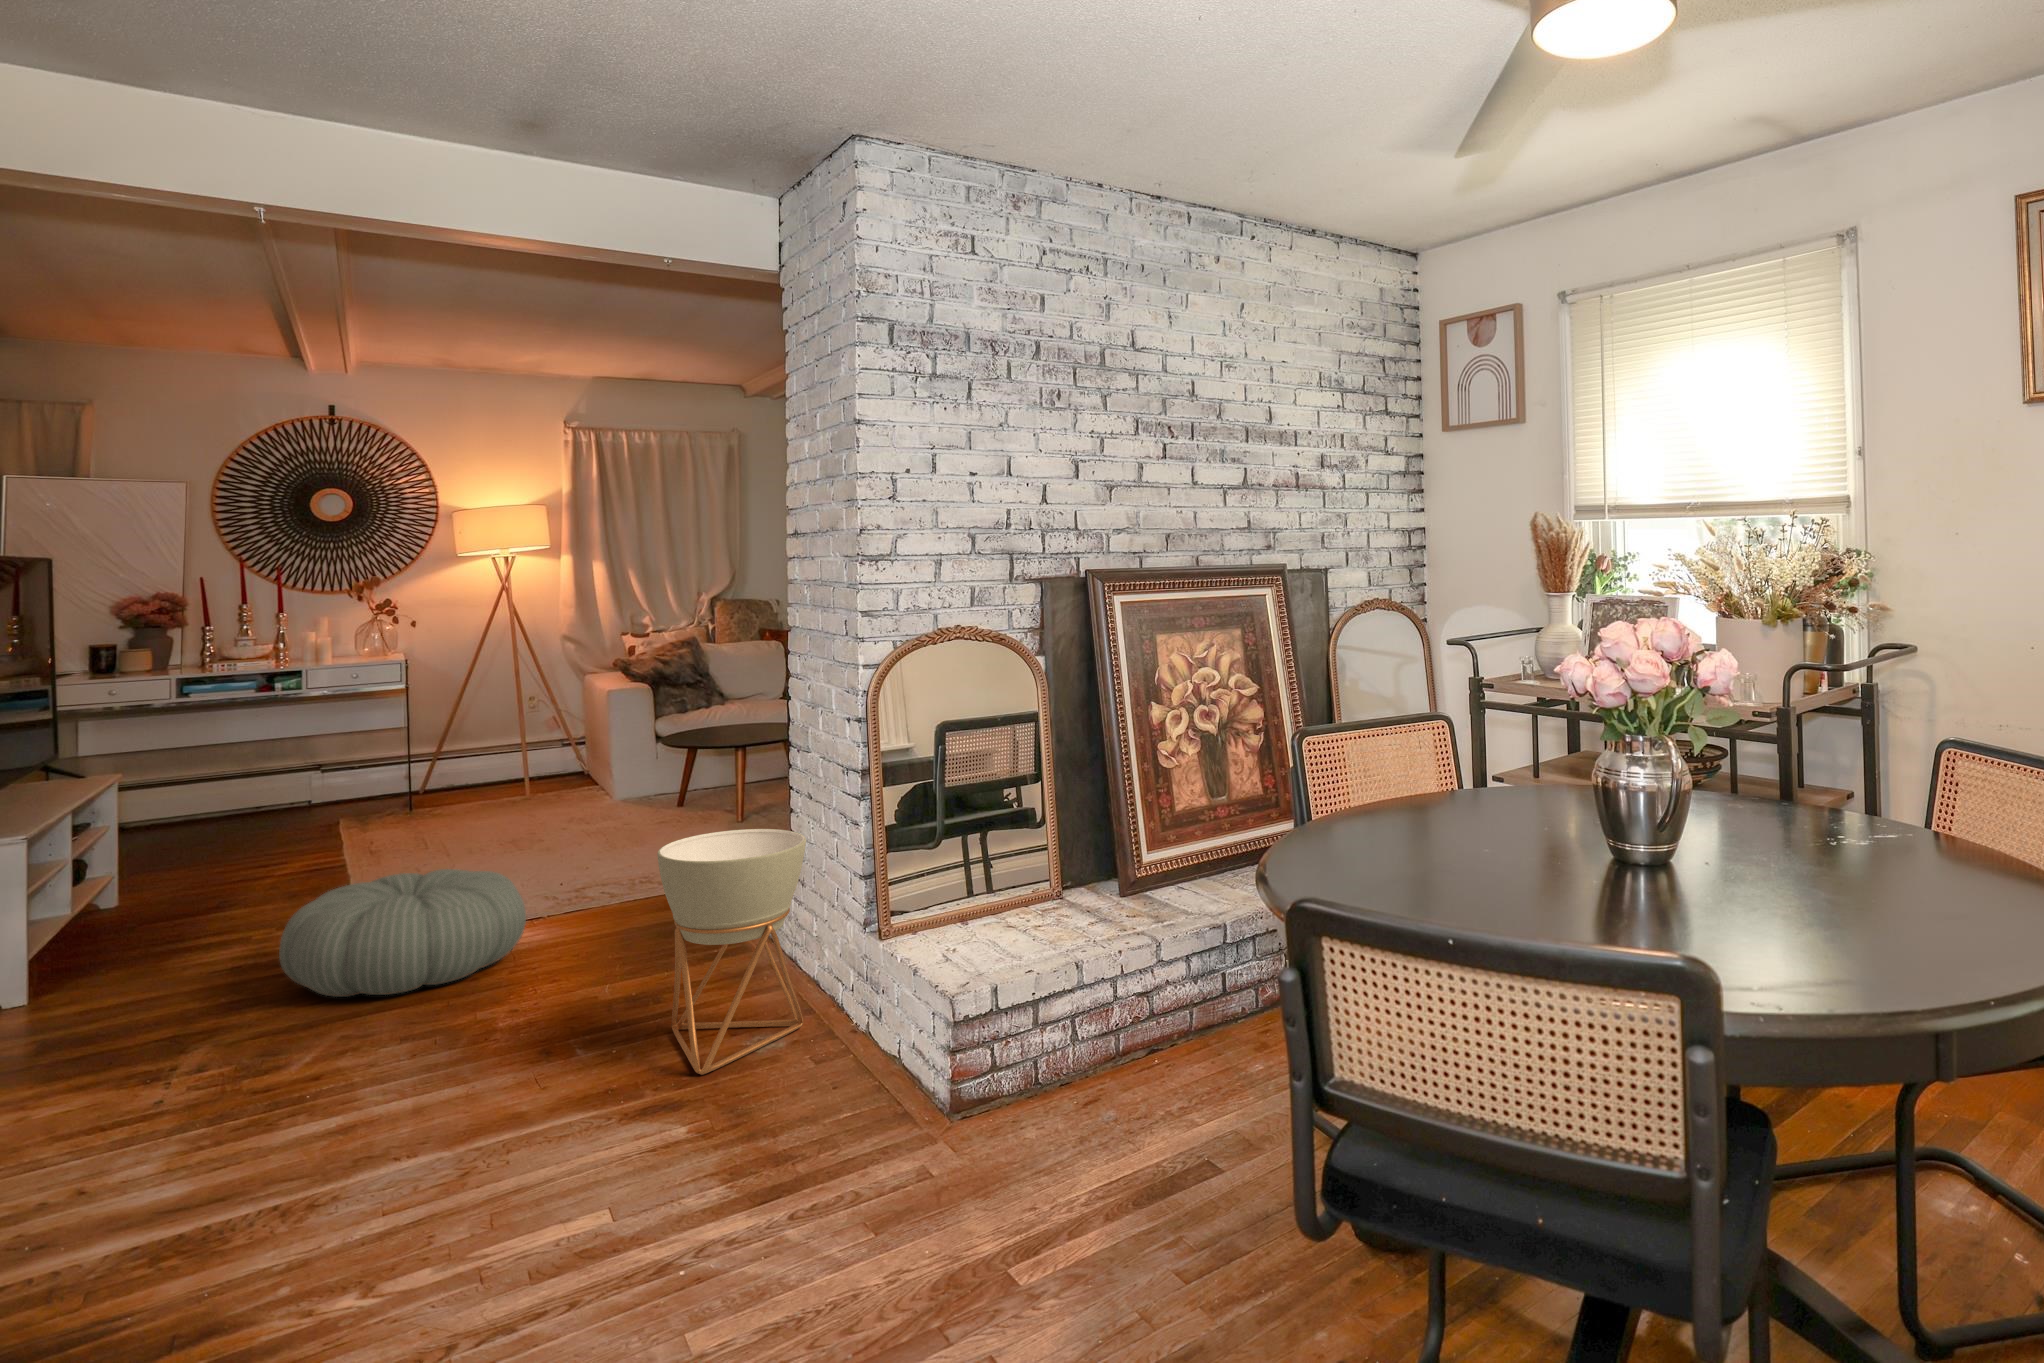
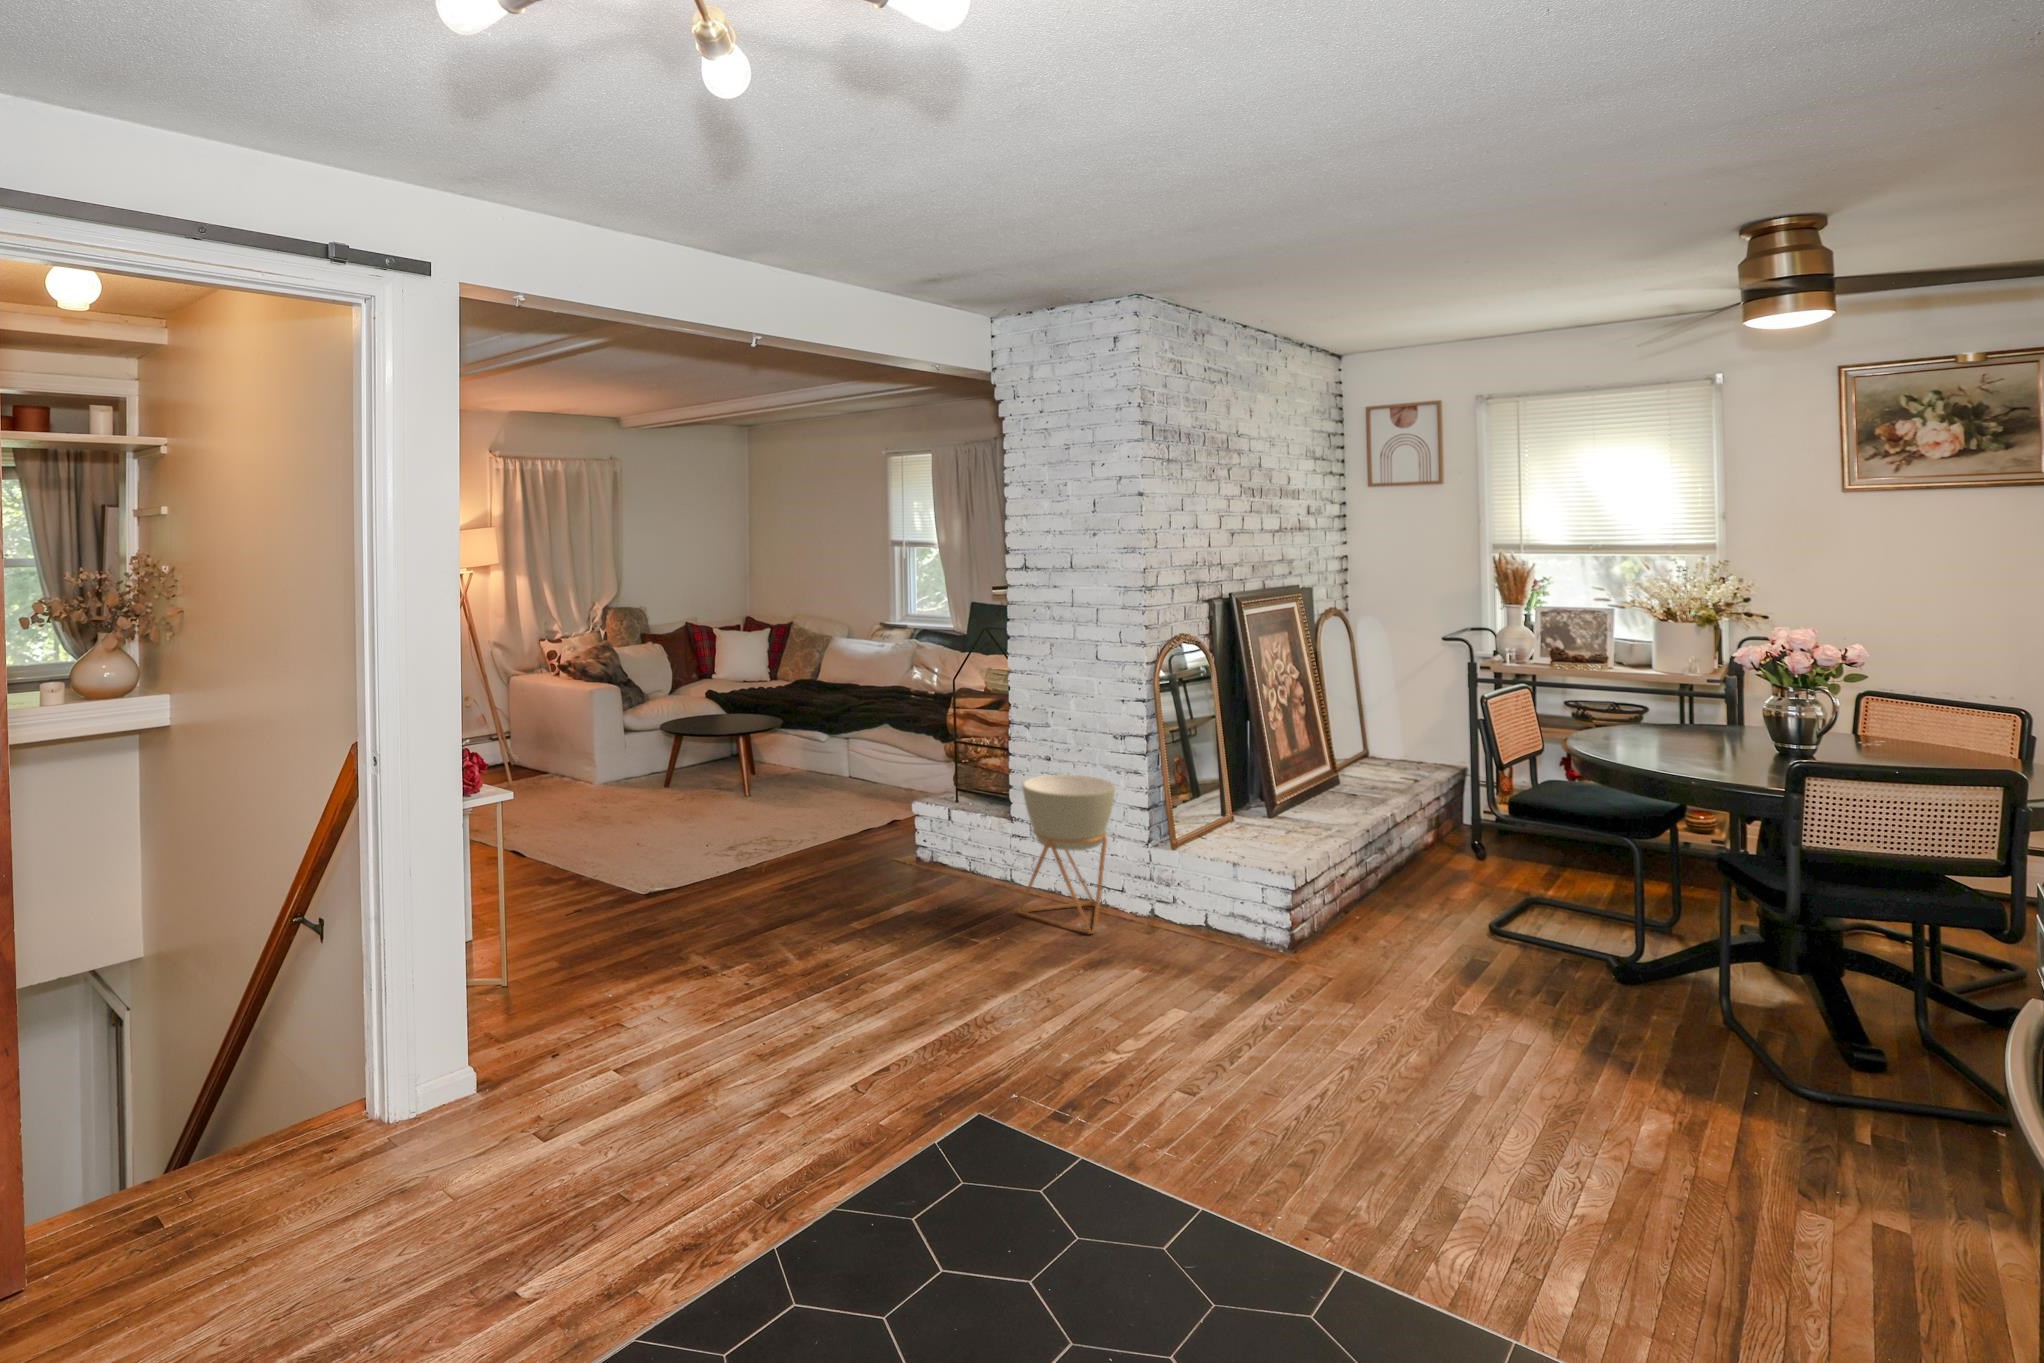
pouf: present [279,869,526,997] -> none [670,820,818,911]

